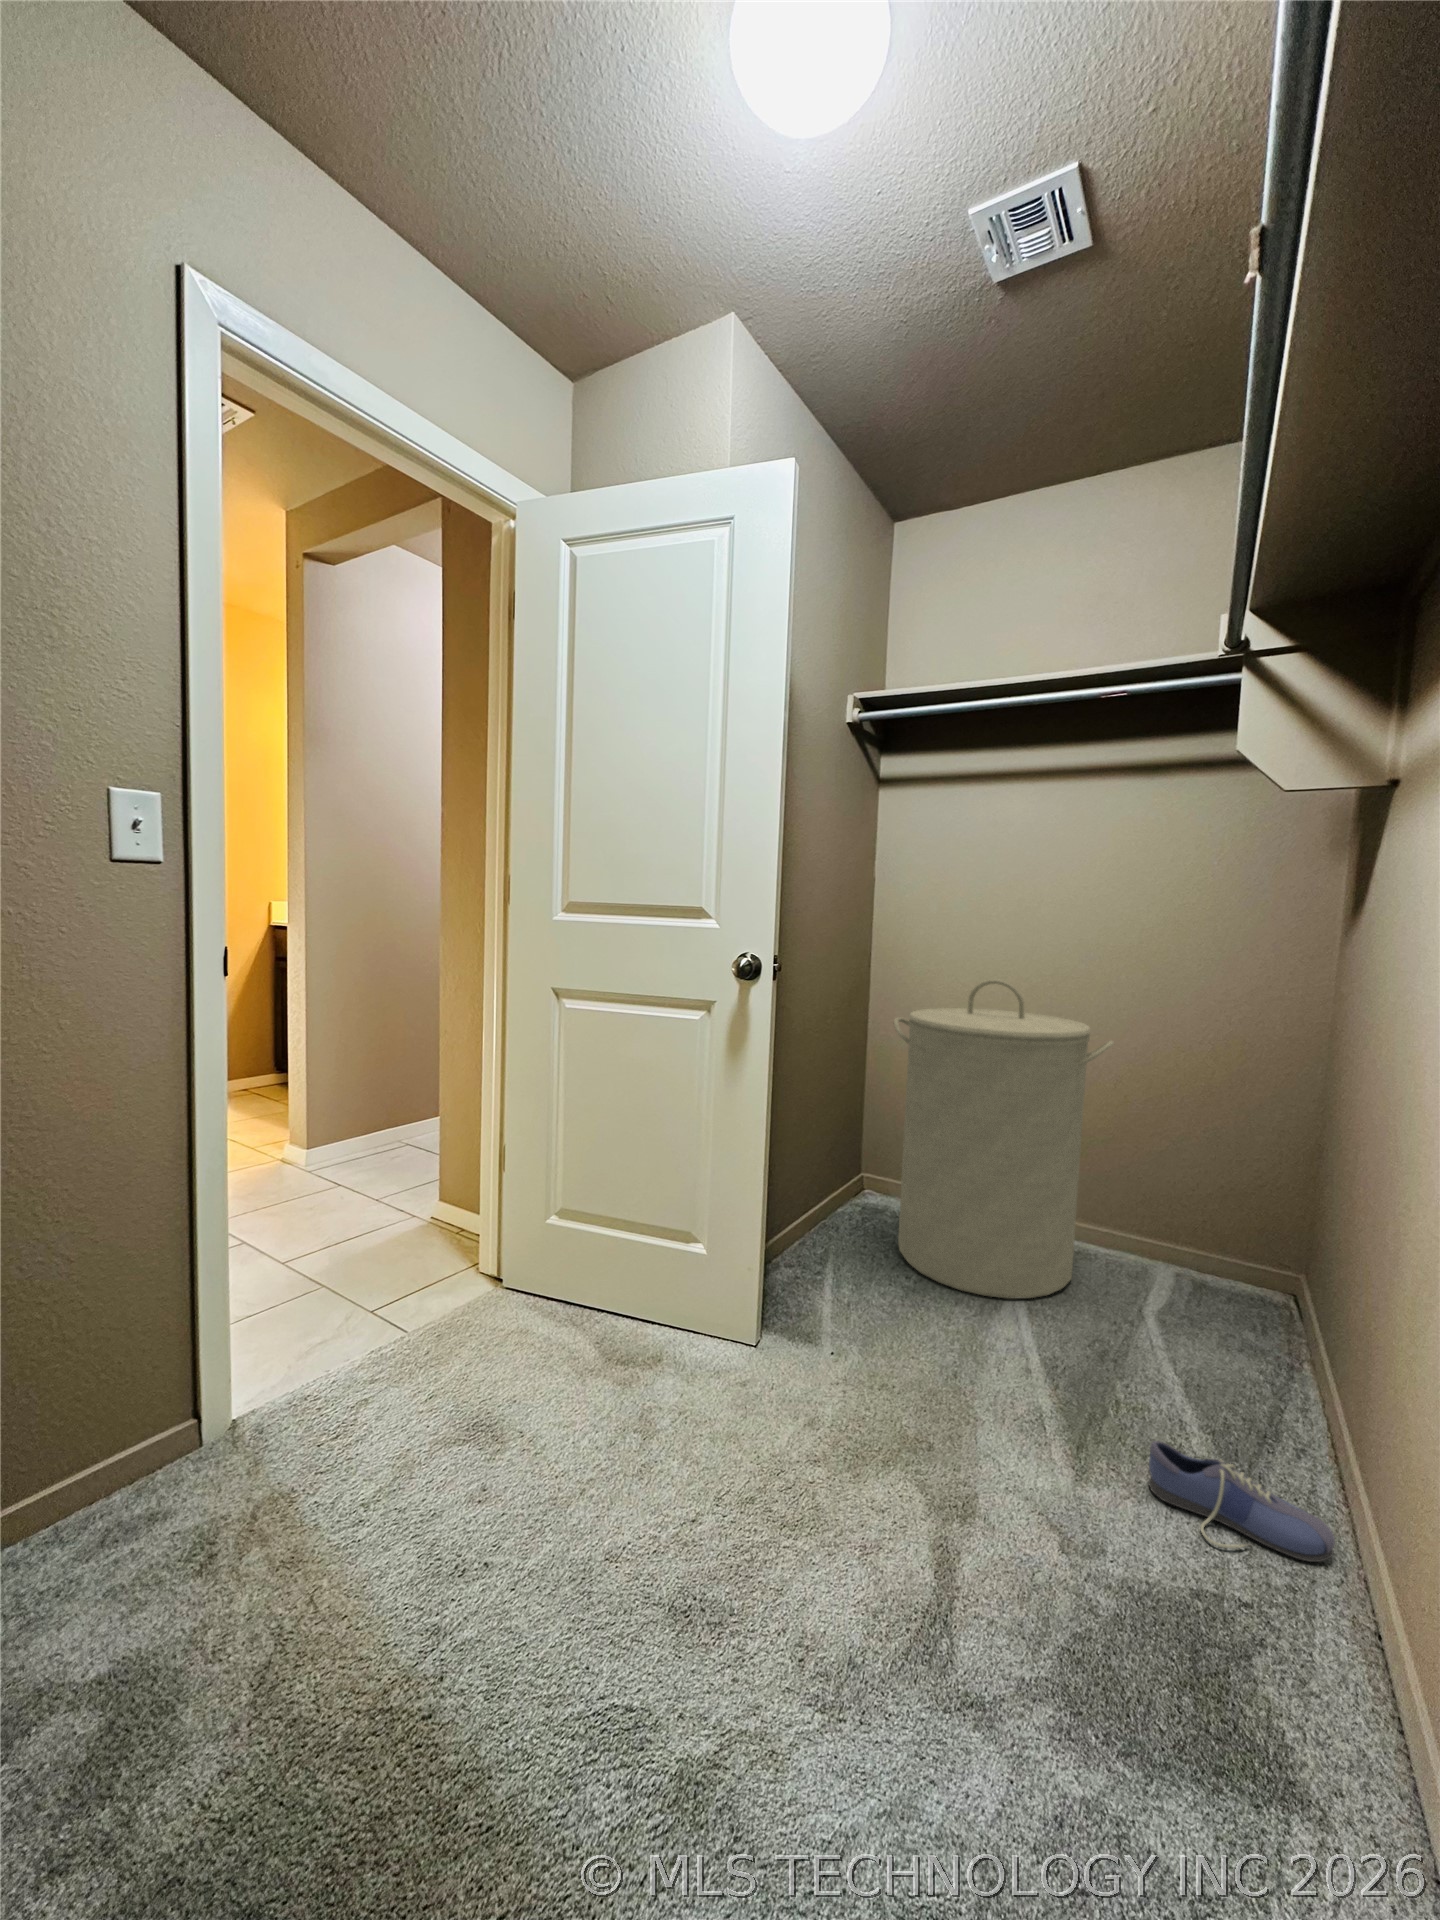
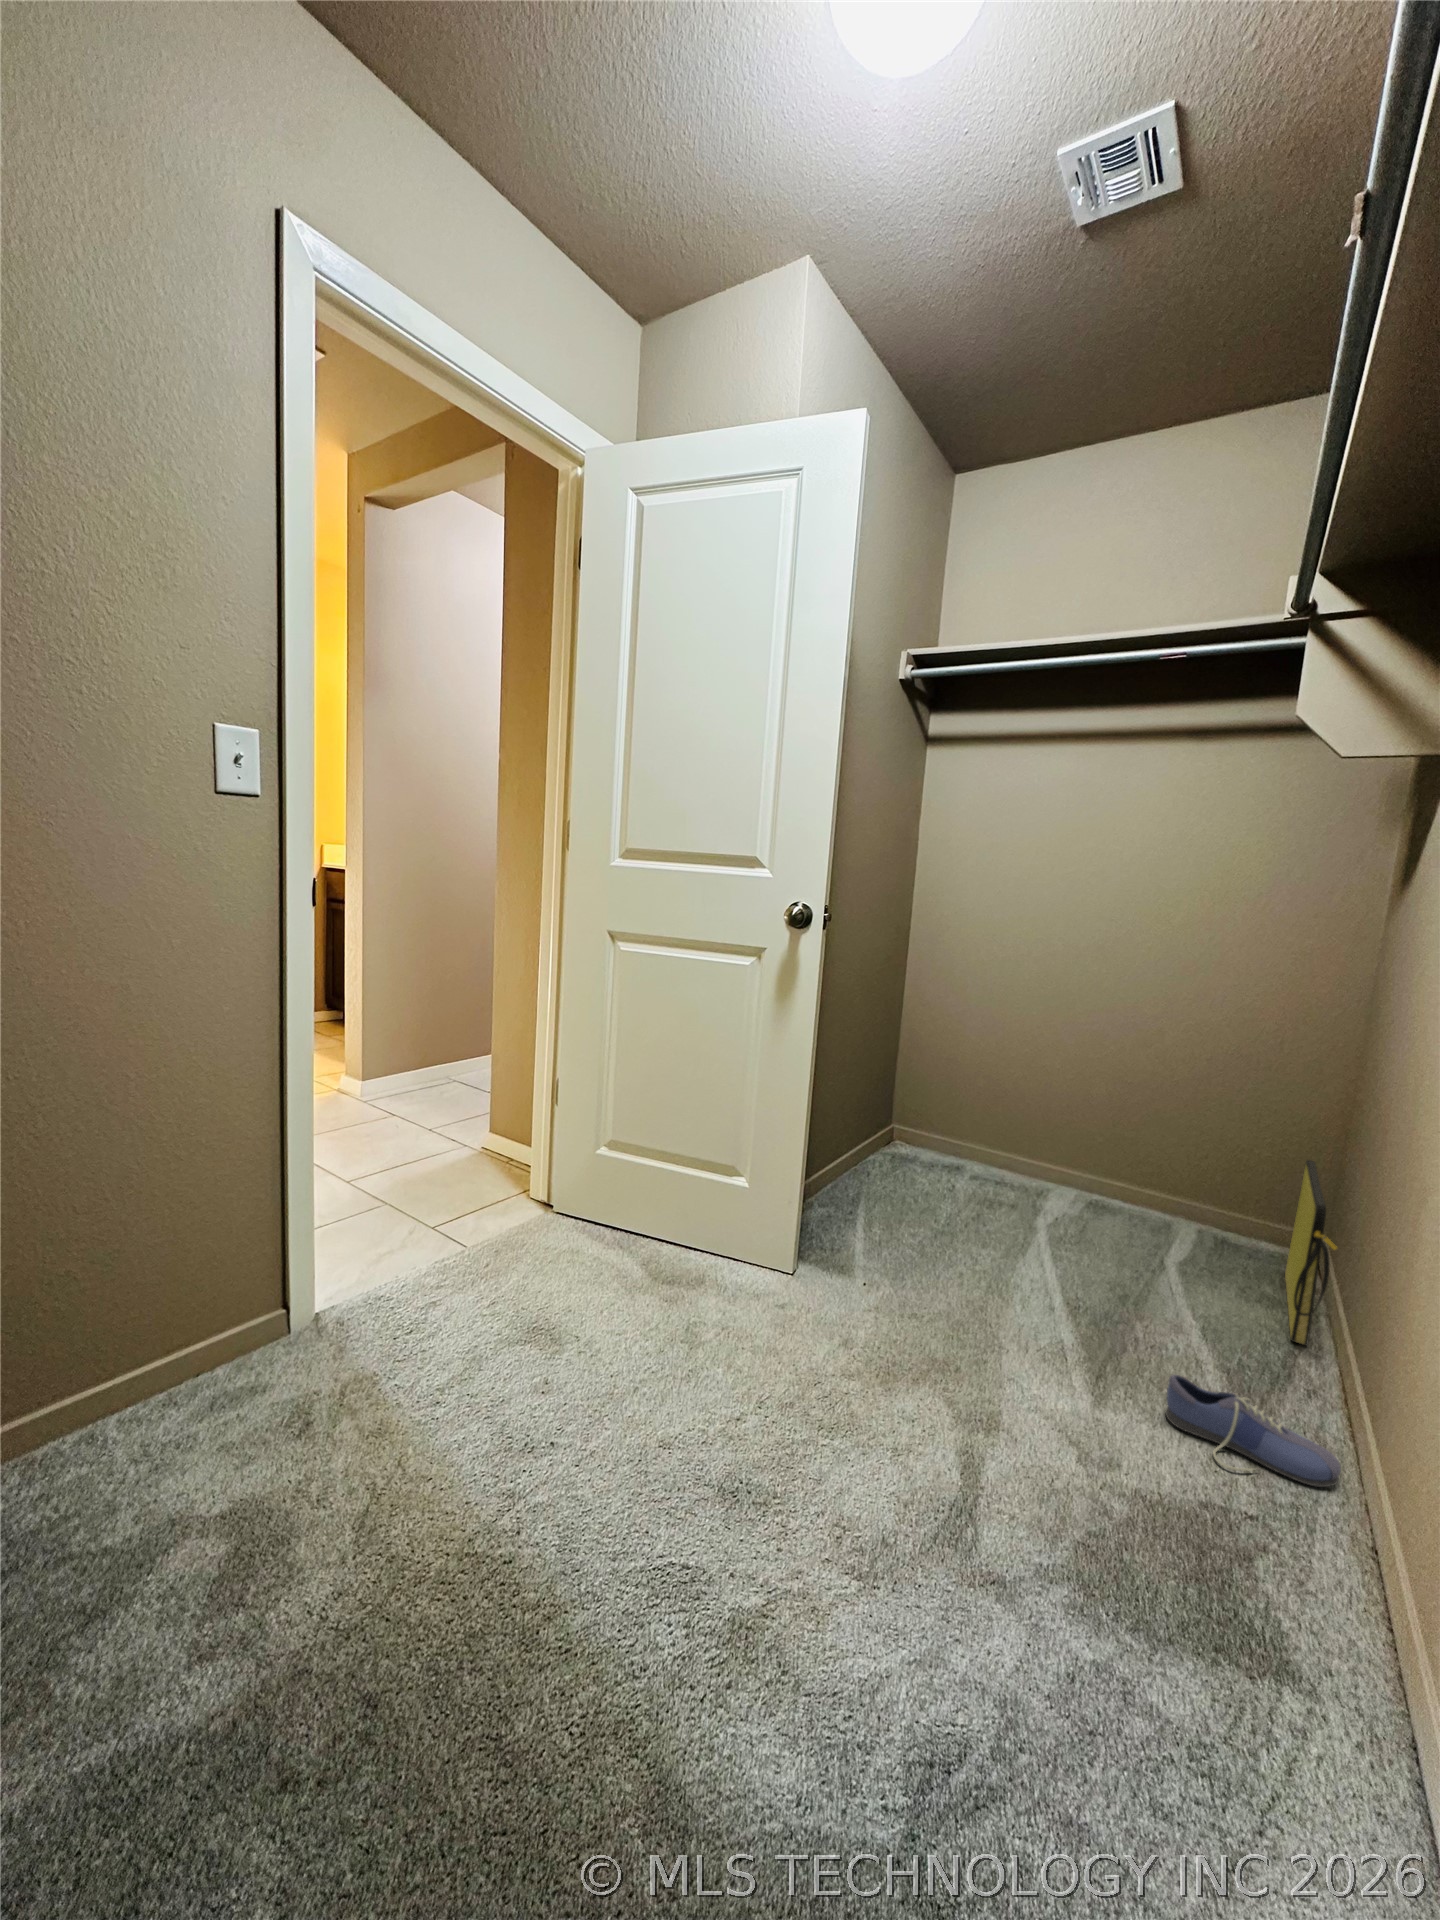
laundry hamper: present [894,979,1114,1299] -> none [929,939,1154,1248]
bag: none [1263,1196,1314,1397] -> present [1285,1160,1337,1346]

